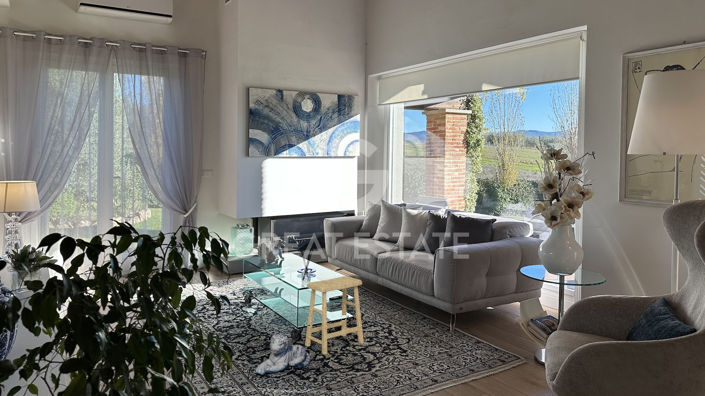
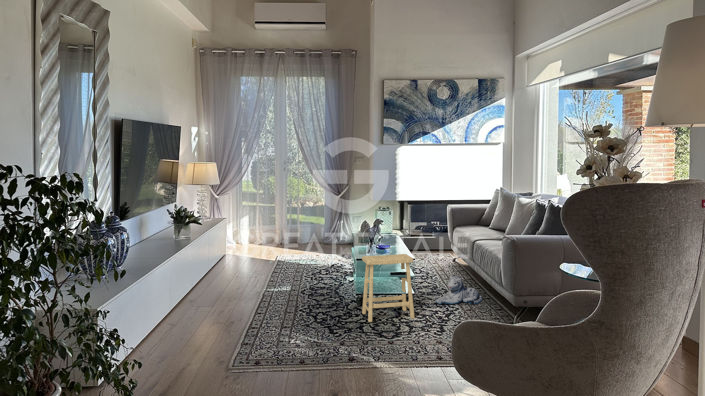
plush toy: present [256,333,311,375] -> present [435,275,482,304]

